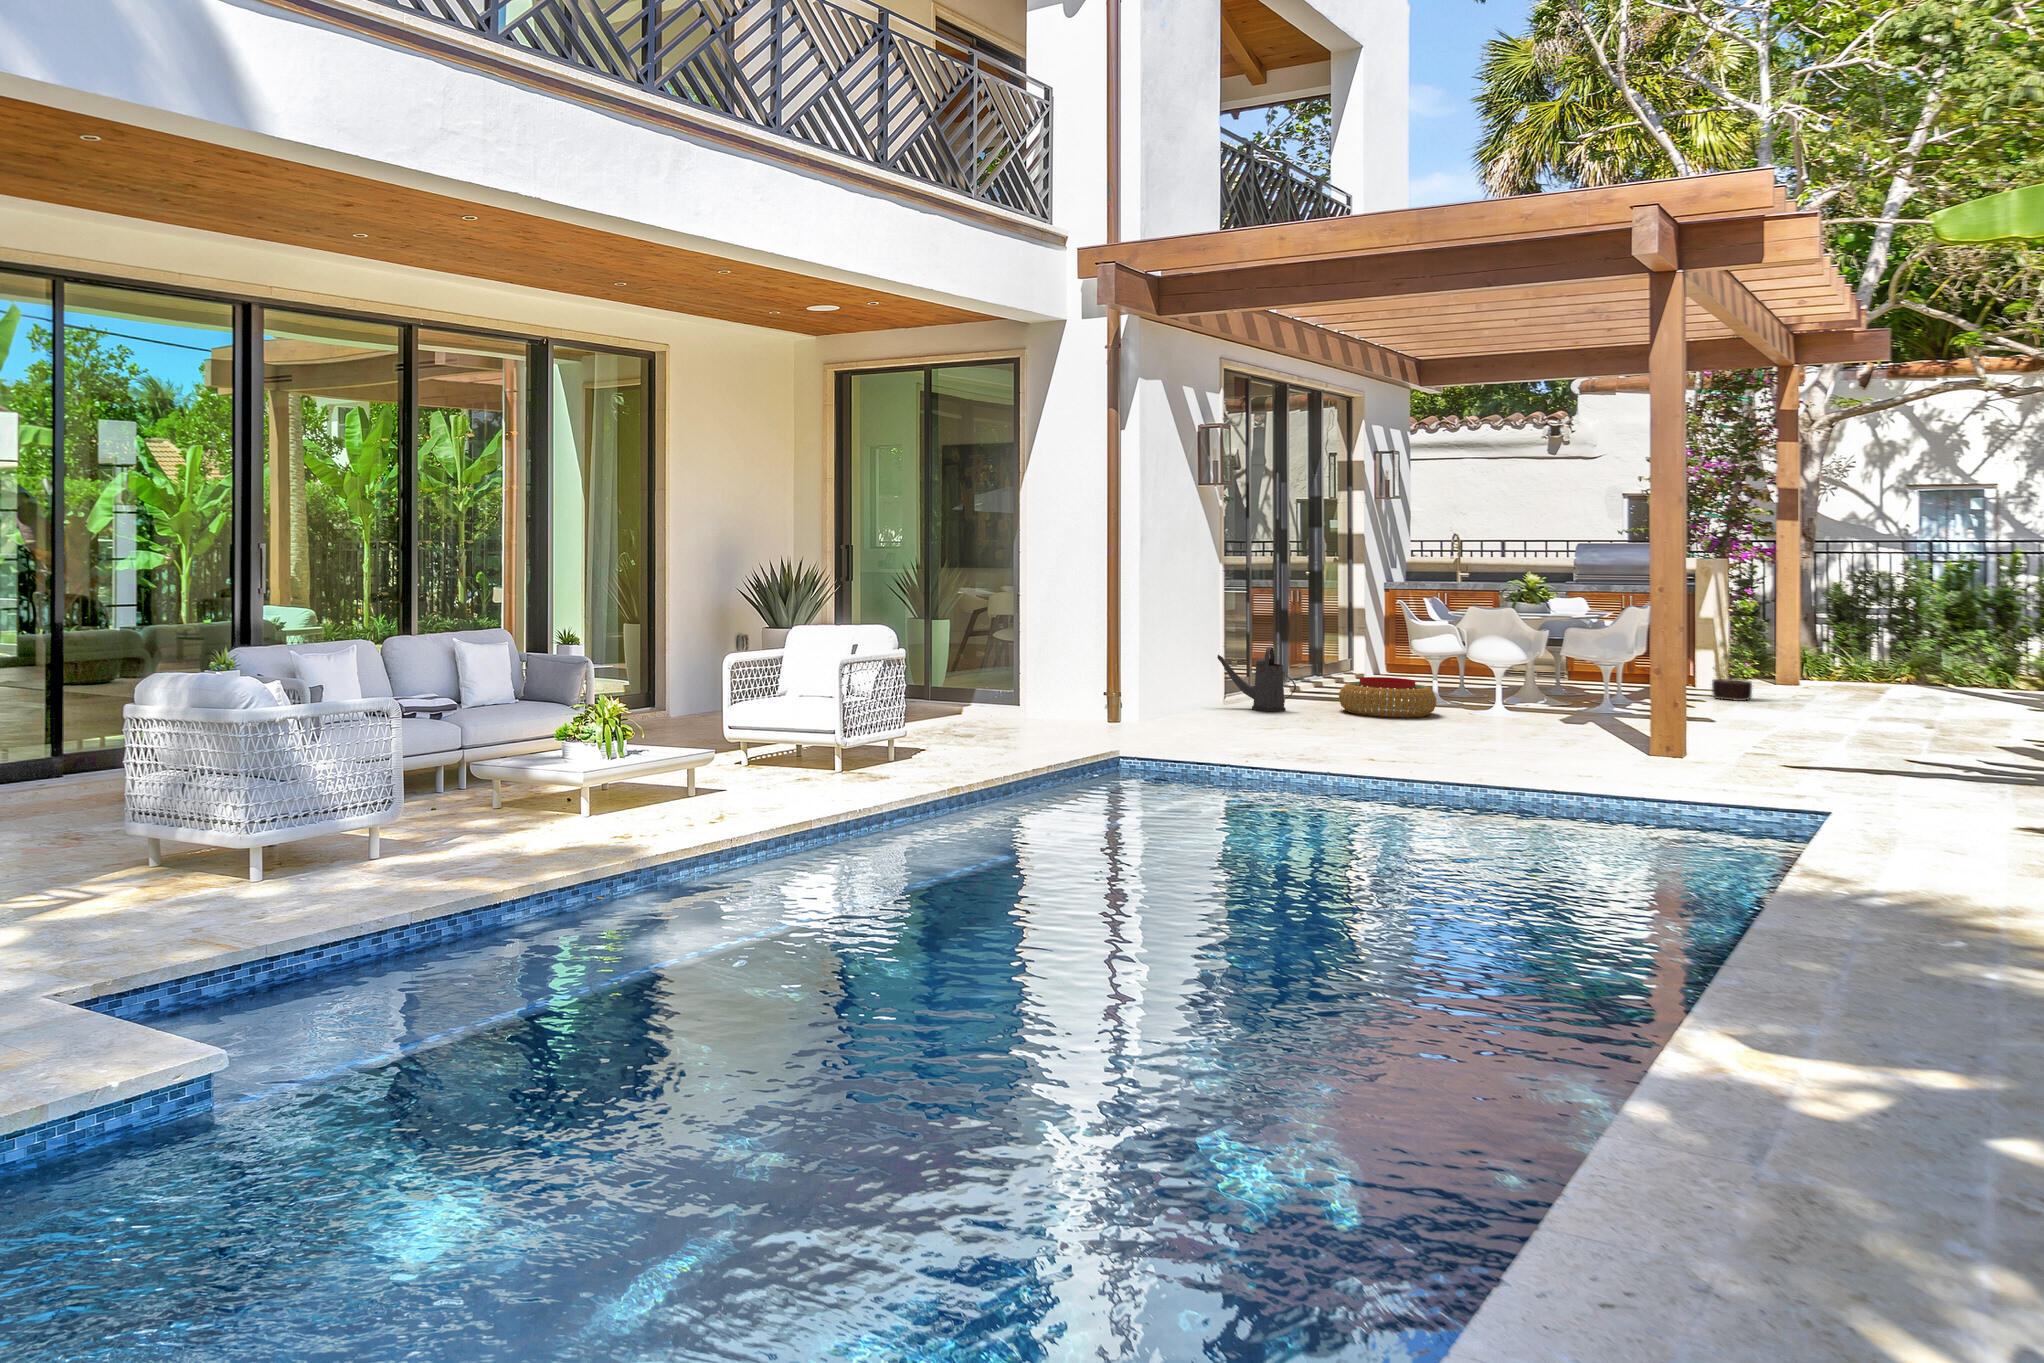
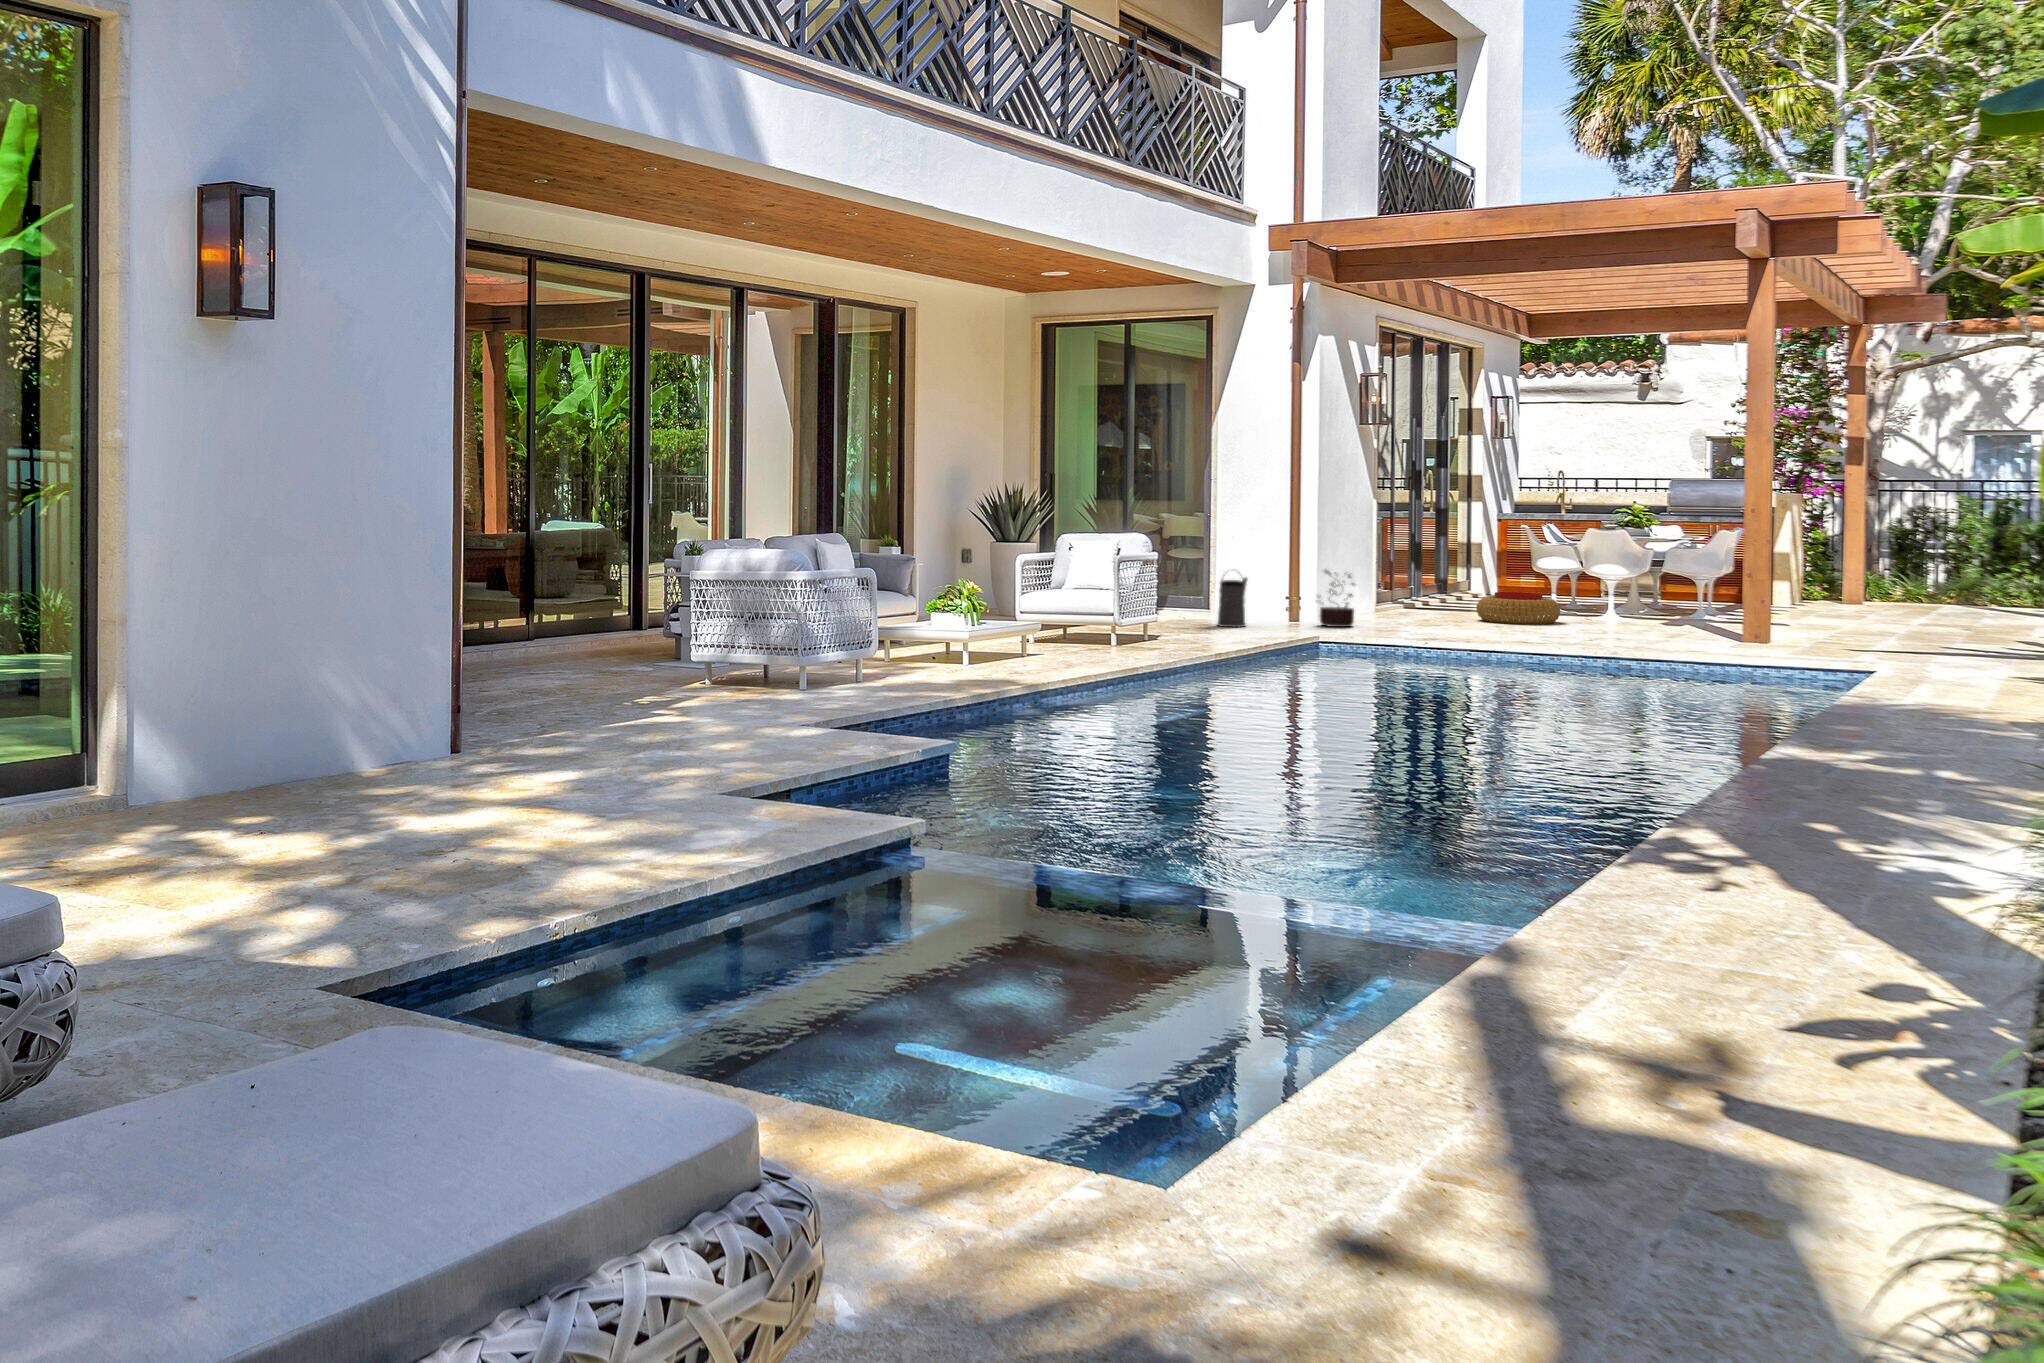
decorative plant: present [1712,642,1753,701] -> present [1319,569,1354,627]
watering can: present [1217,647,1296,712] -> present [1217,570,1247,627]

